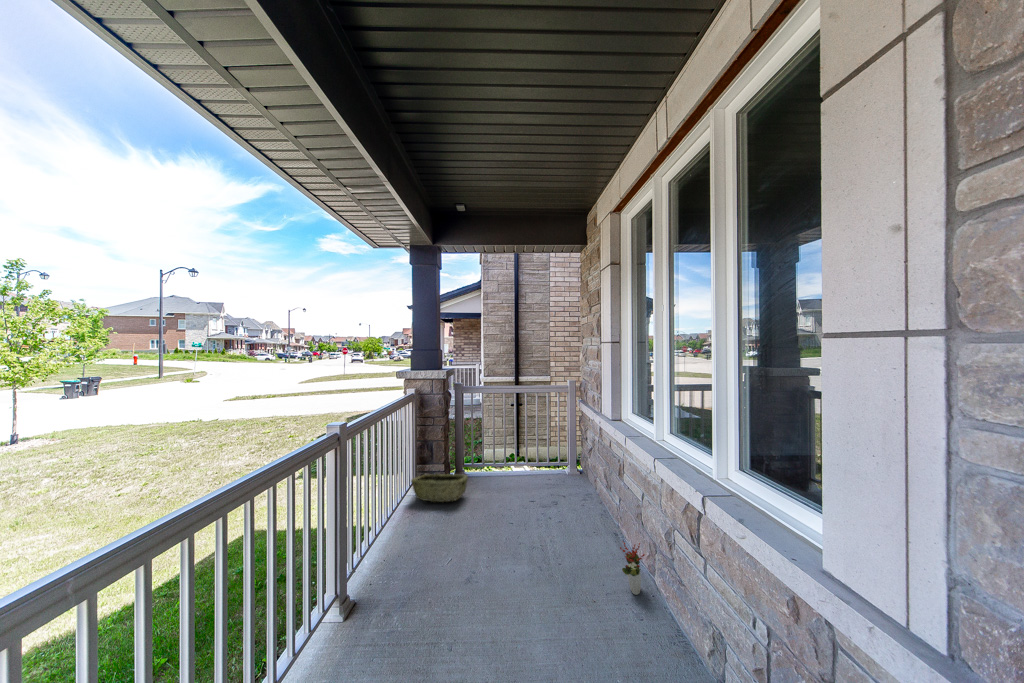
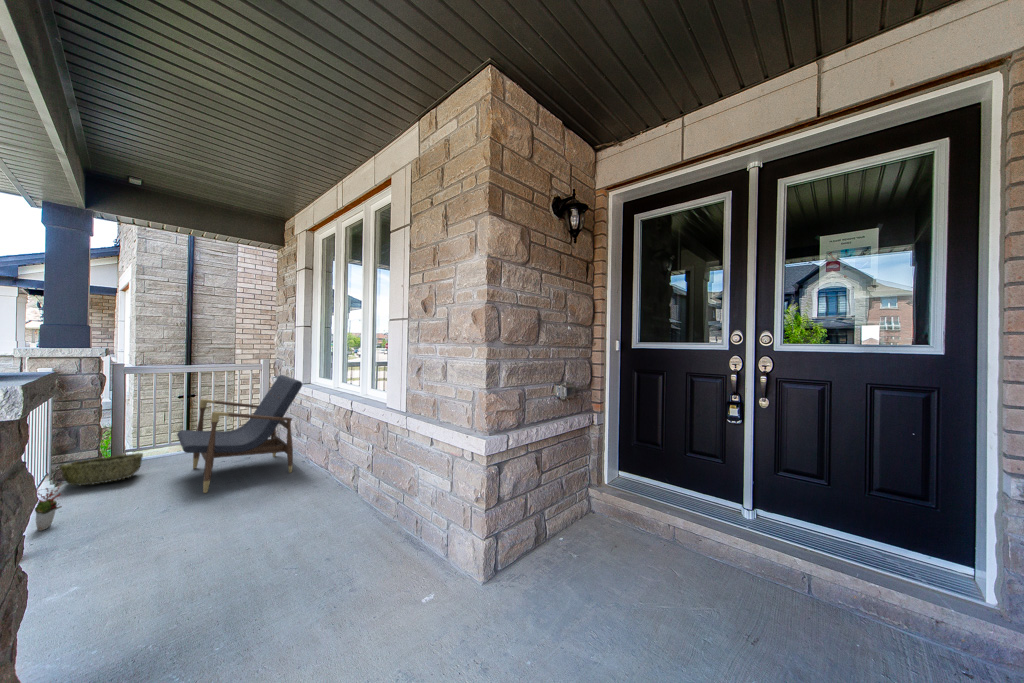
lounge chair: none [491,402,611,543] -> present [177,375,302,493]
decorative plant: present [620,543,645,595] -> present [35,486,62,531]

